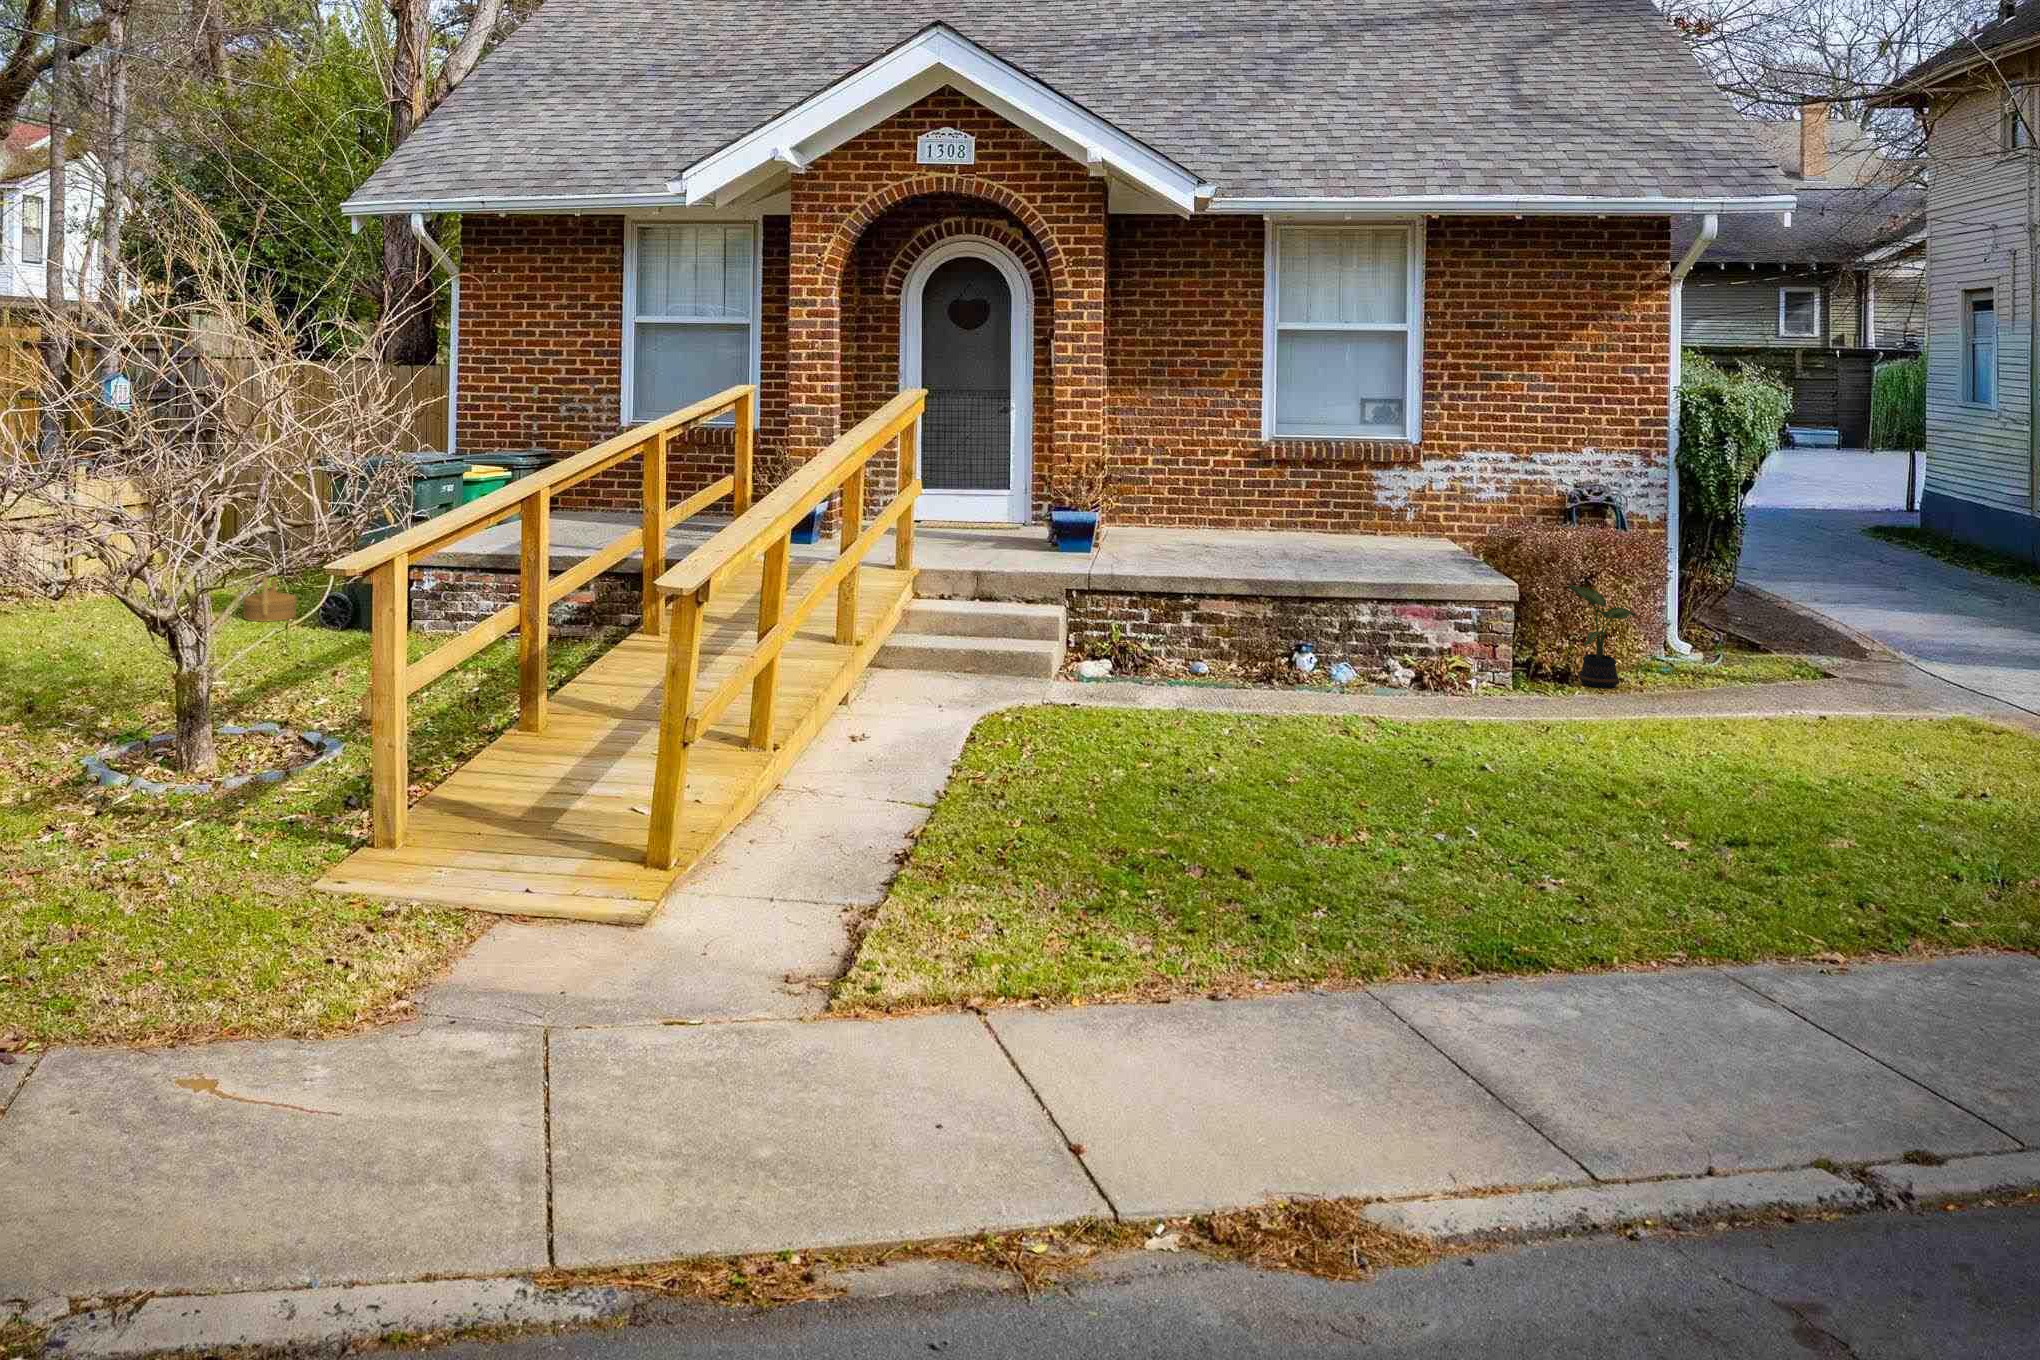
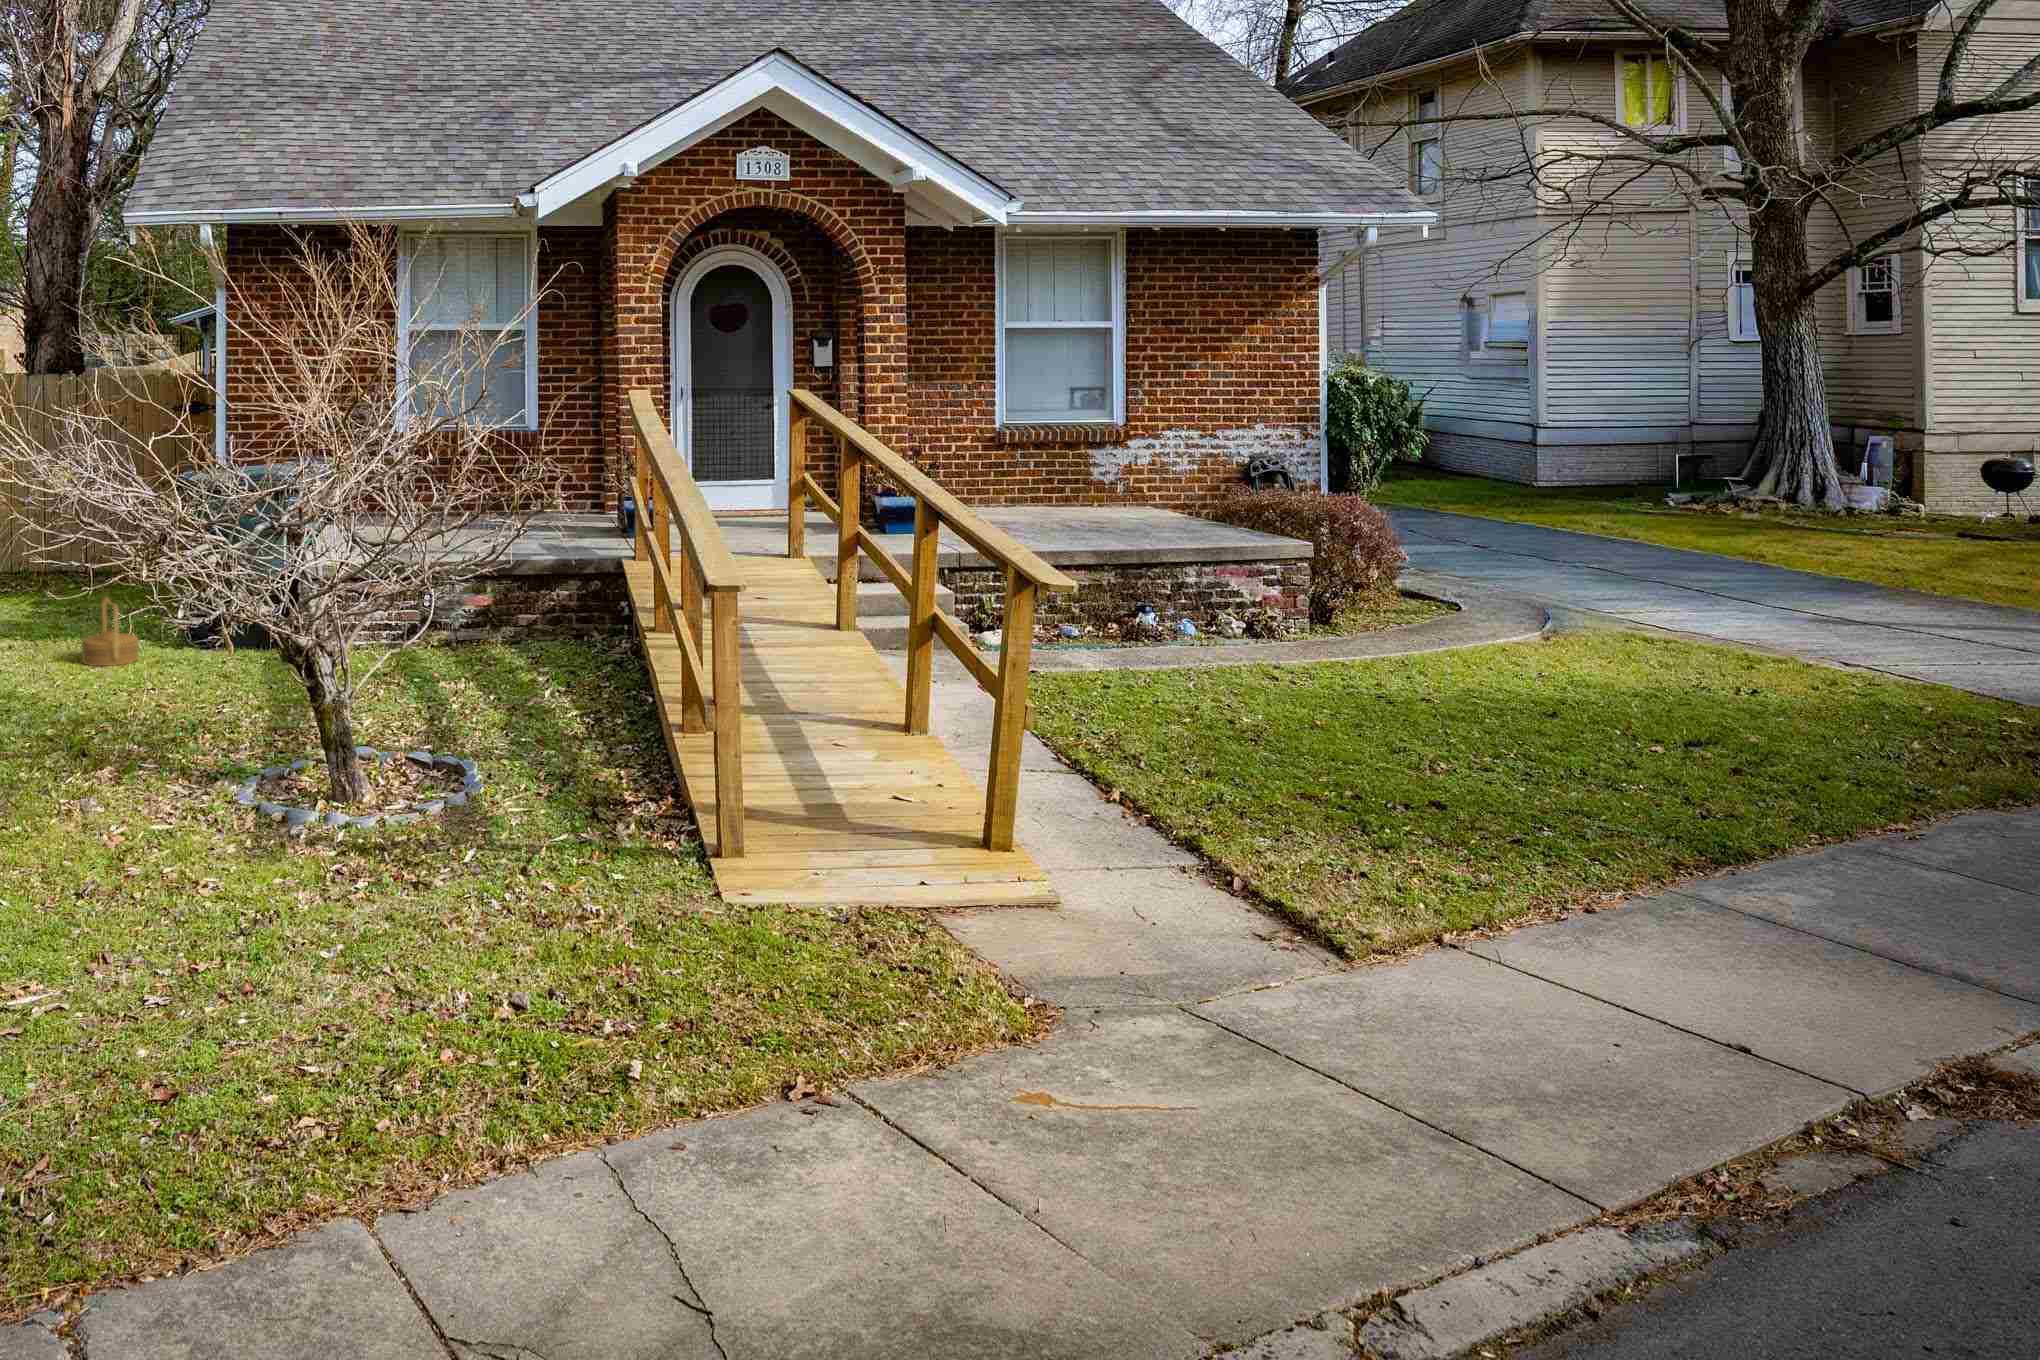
potted plant: present [1567,585,1636,688] -> none [1317,542,1375,627]

